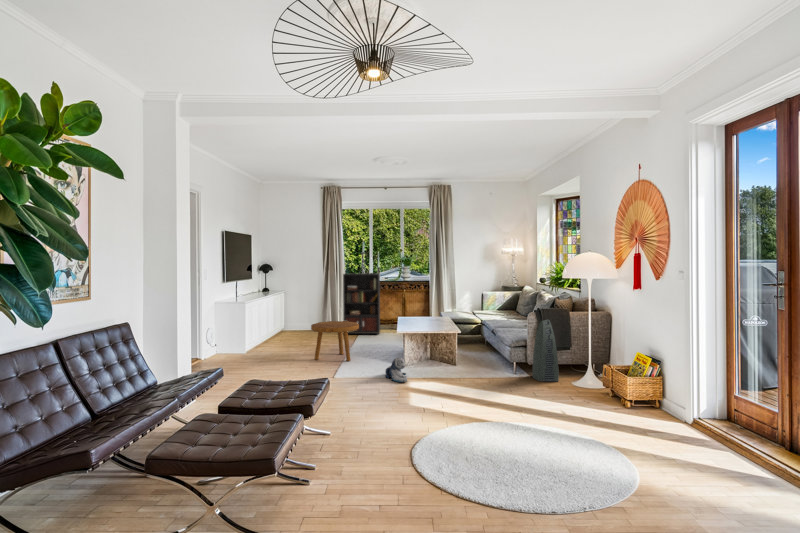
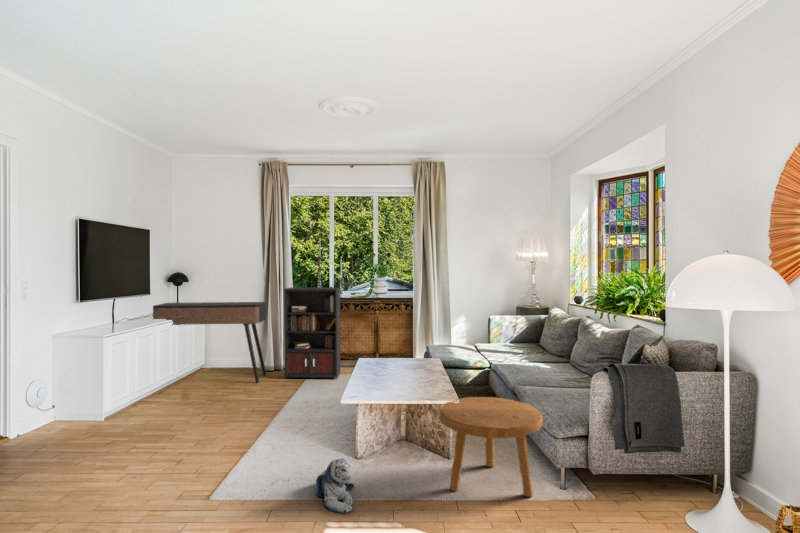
console table: none [257,283,330,338] -> present [153,302,266,383]
air purifier: present [532,320,559,382] -> none [589,387,643,510]
footstool: present [311,321,359,361] -> present [439,397,543,497]

